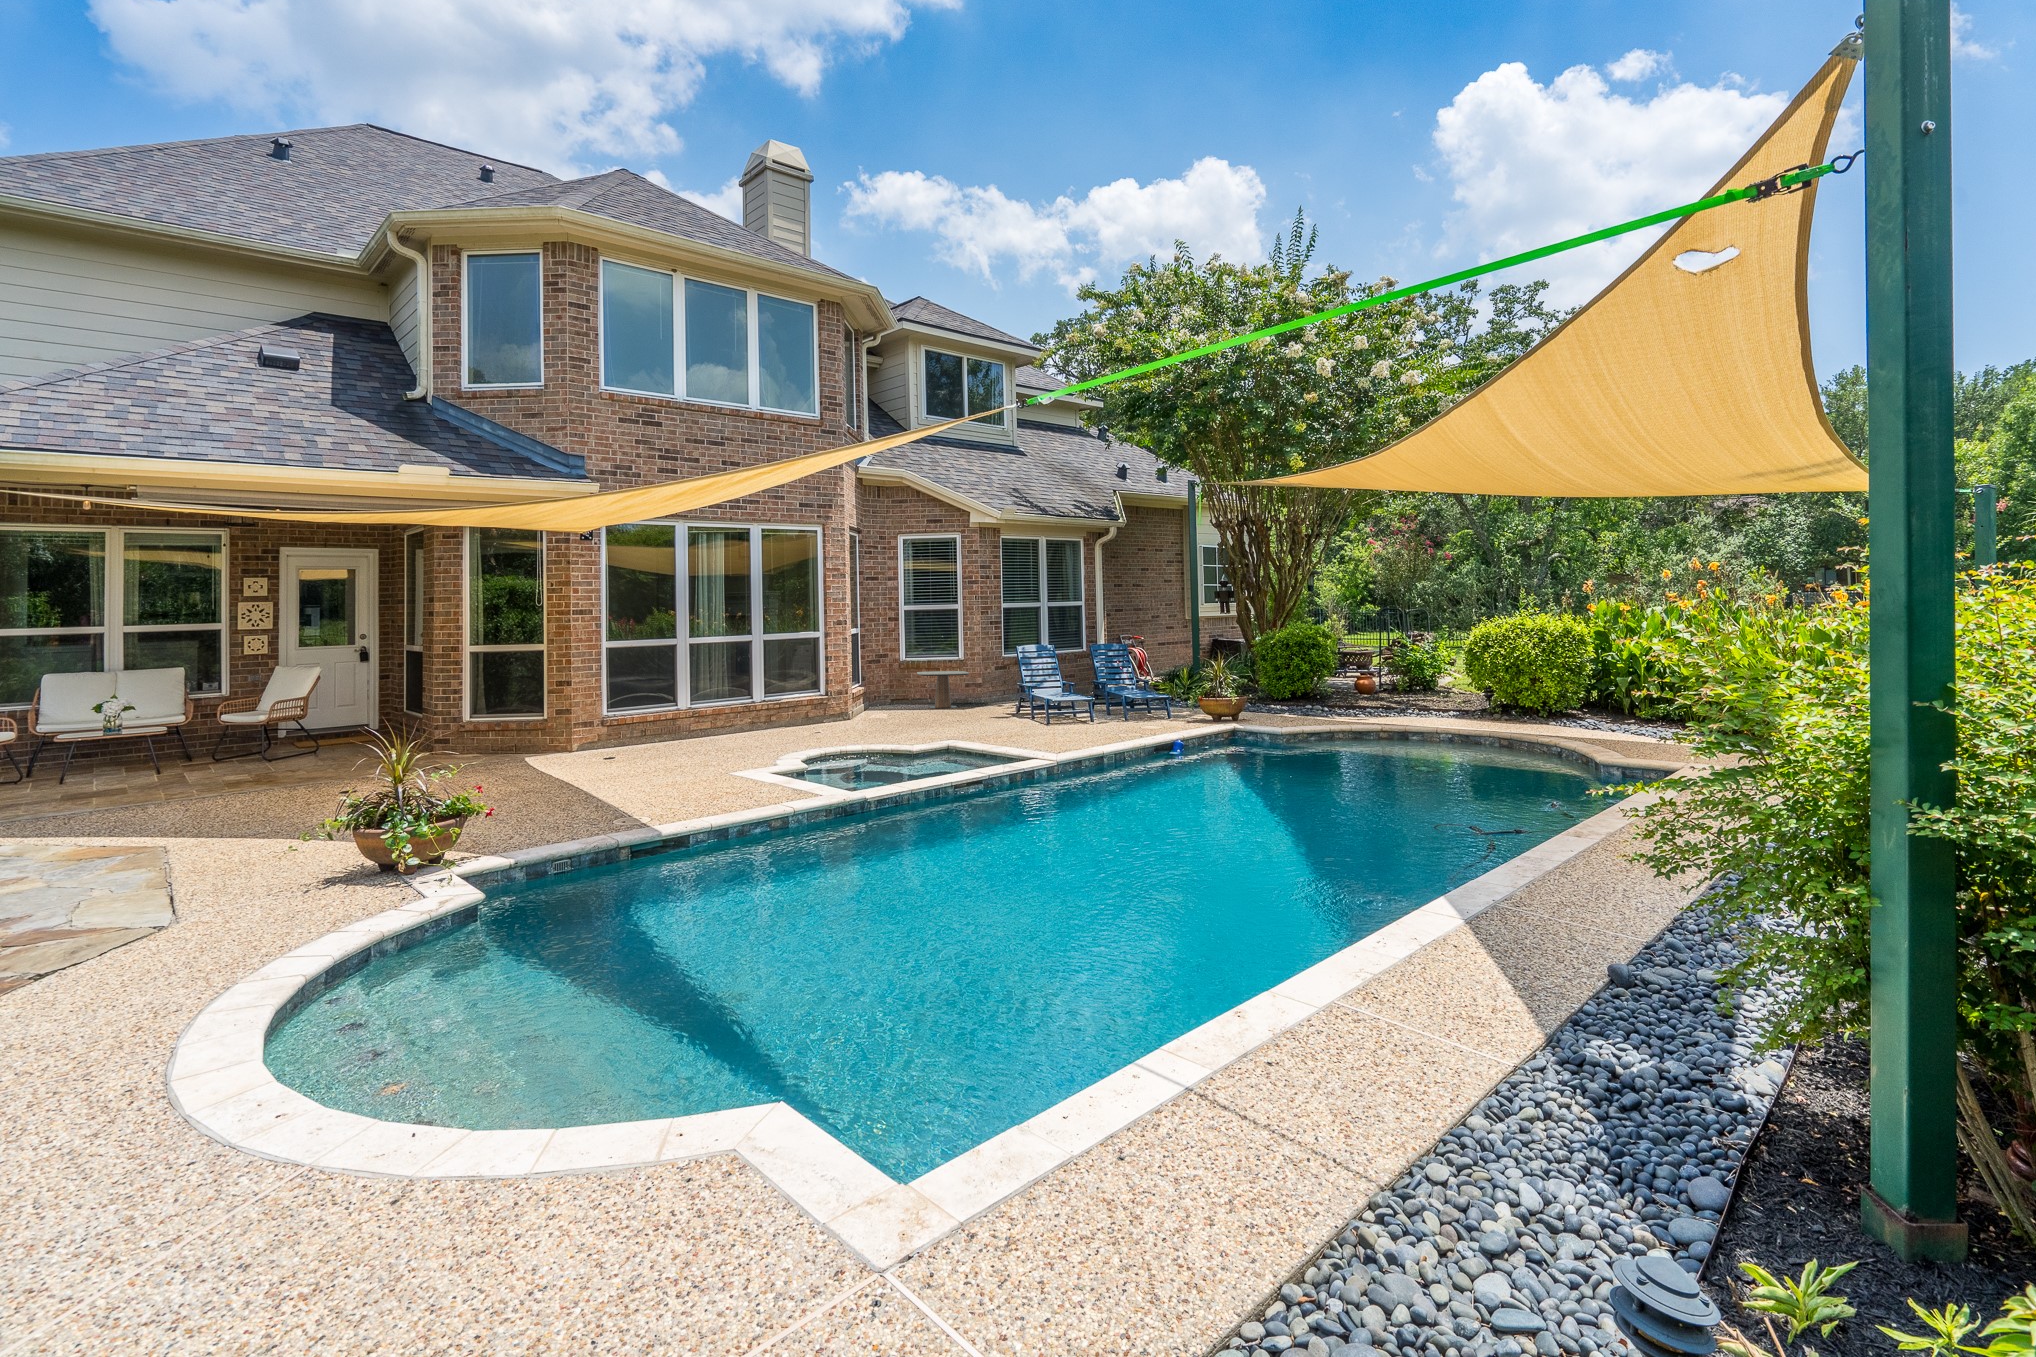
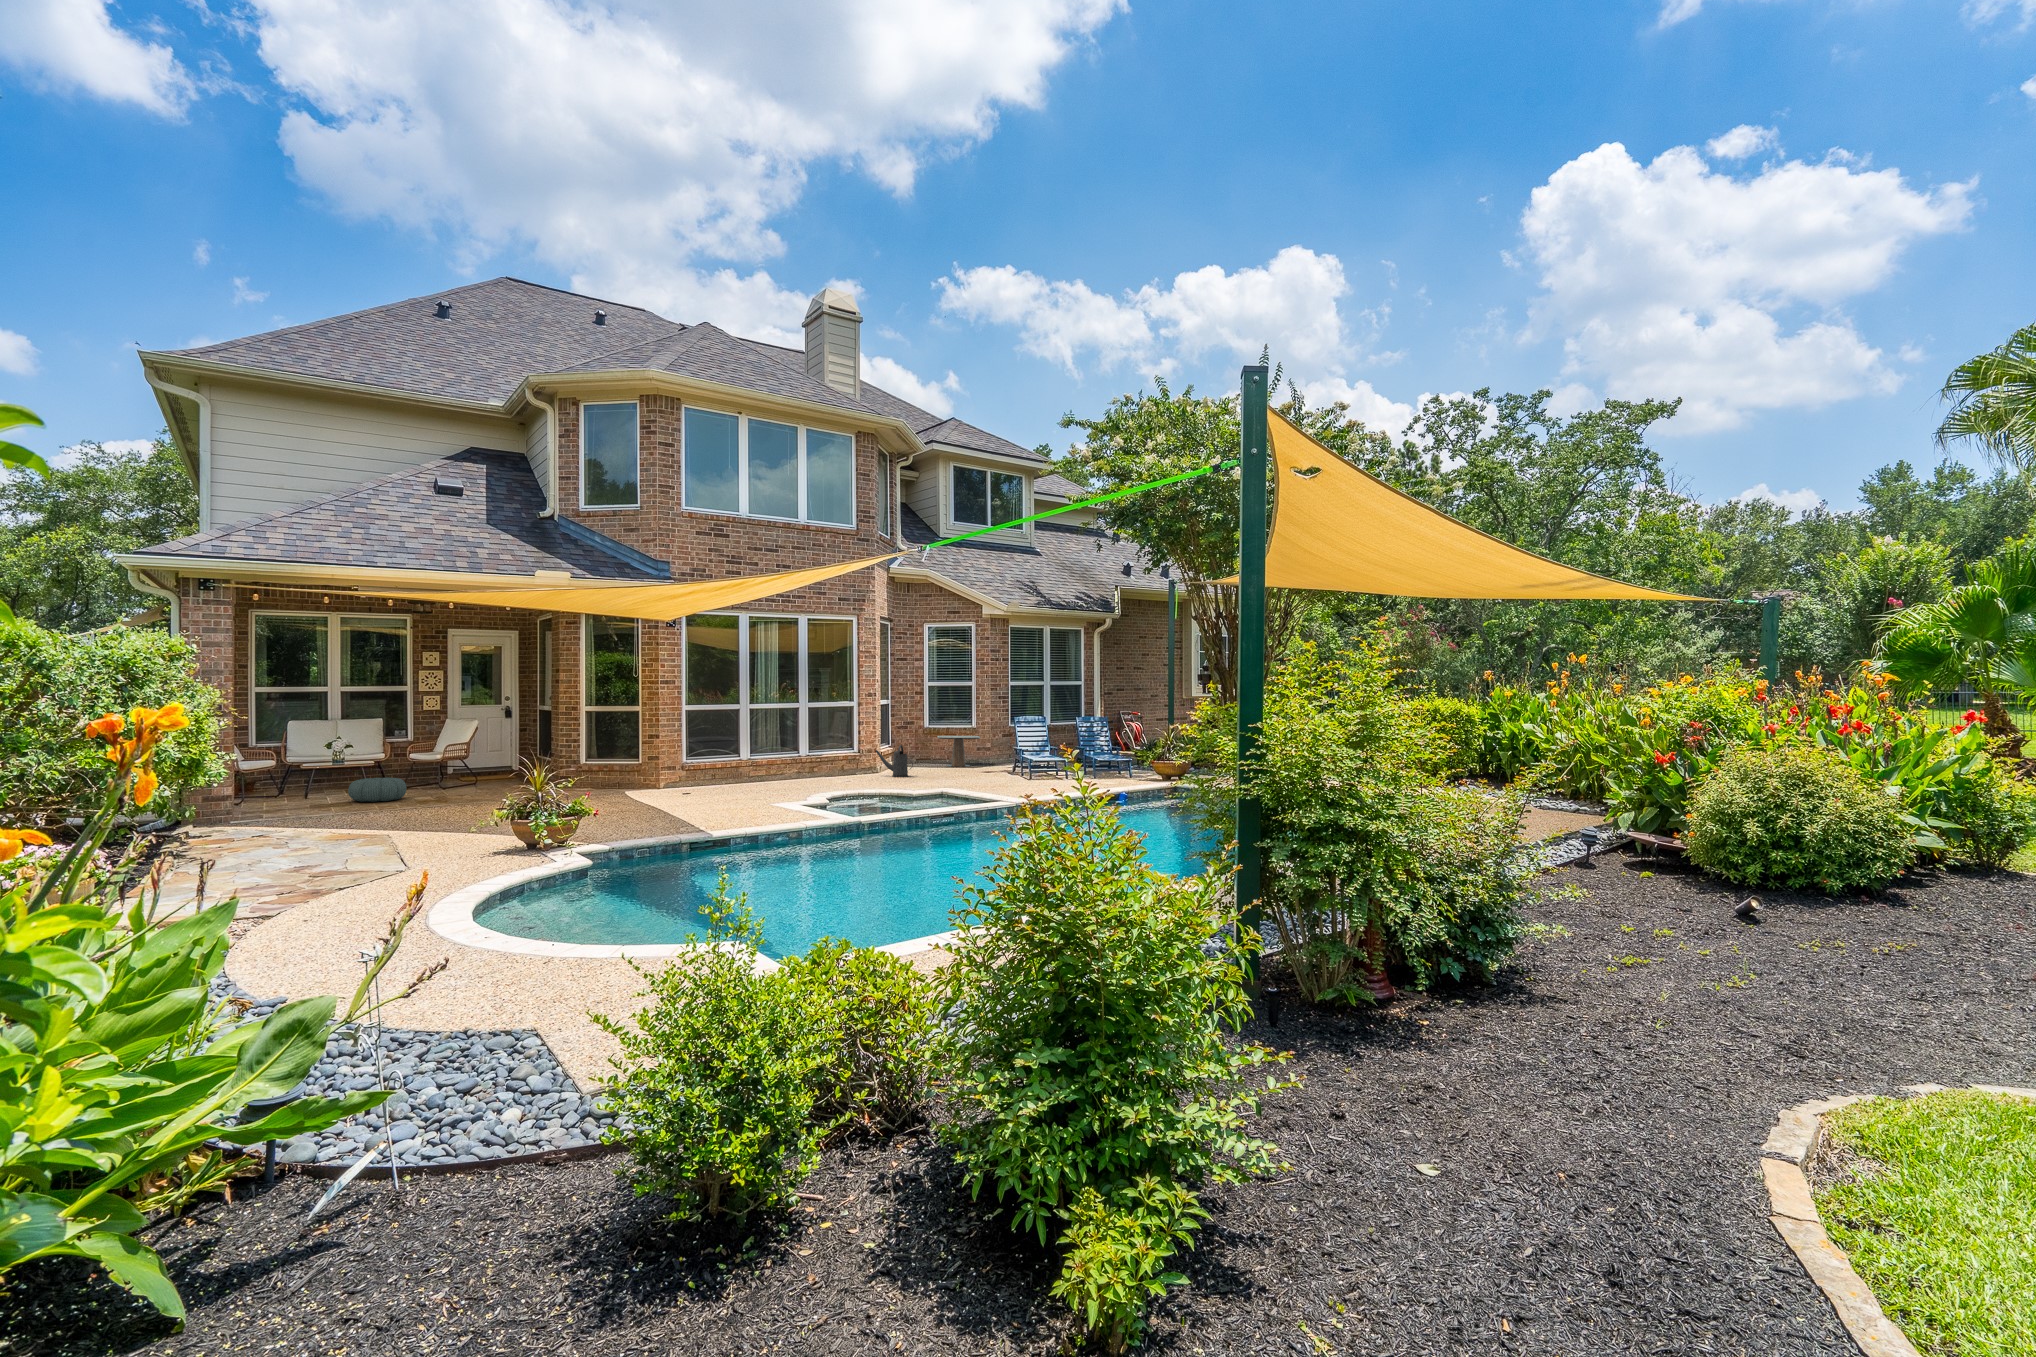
watering can: none [850,686,897,725] -> present [876,745,913,777]
pouf: none [137,750,225,785] -> present [348,778,407,802]

